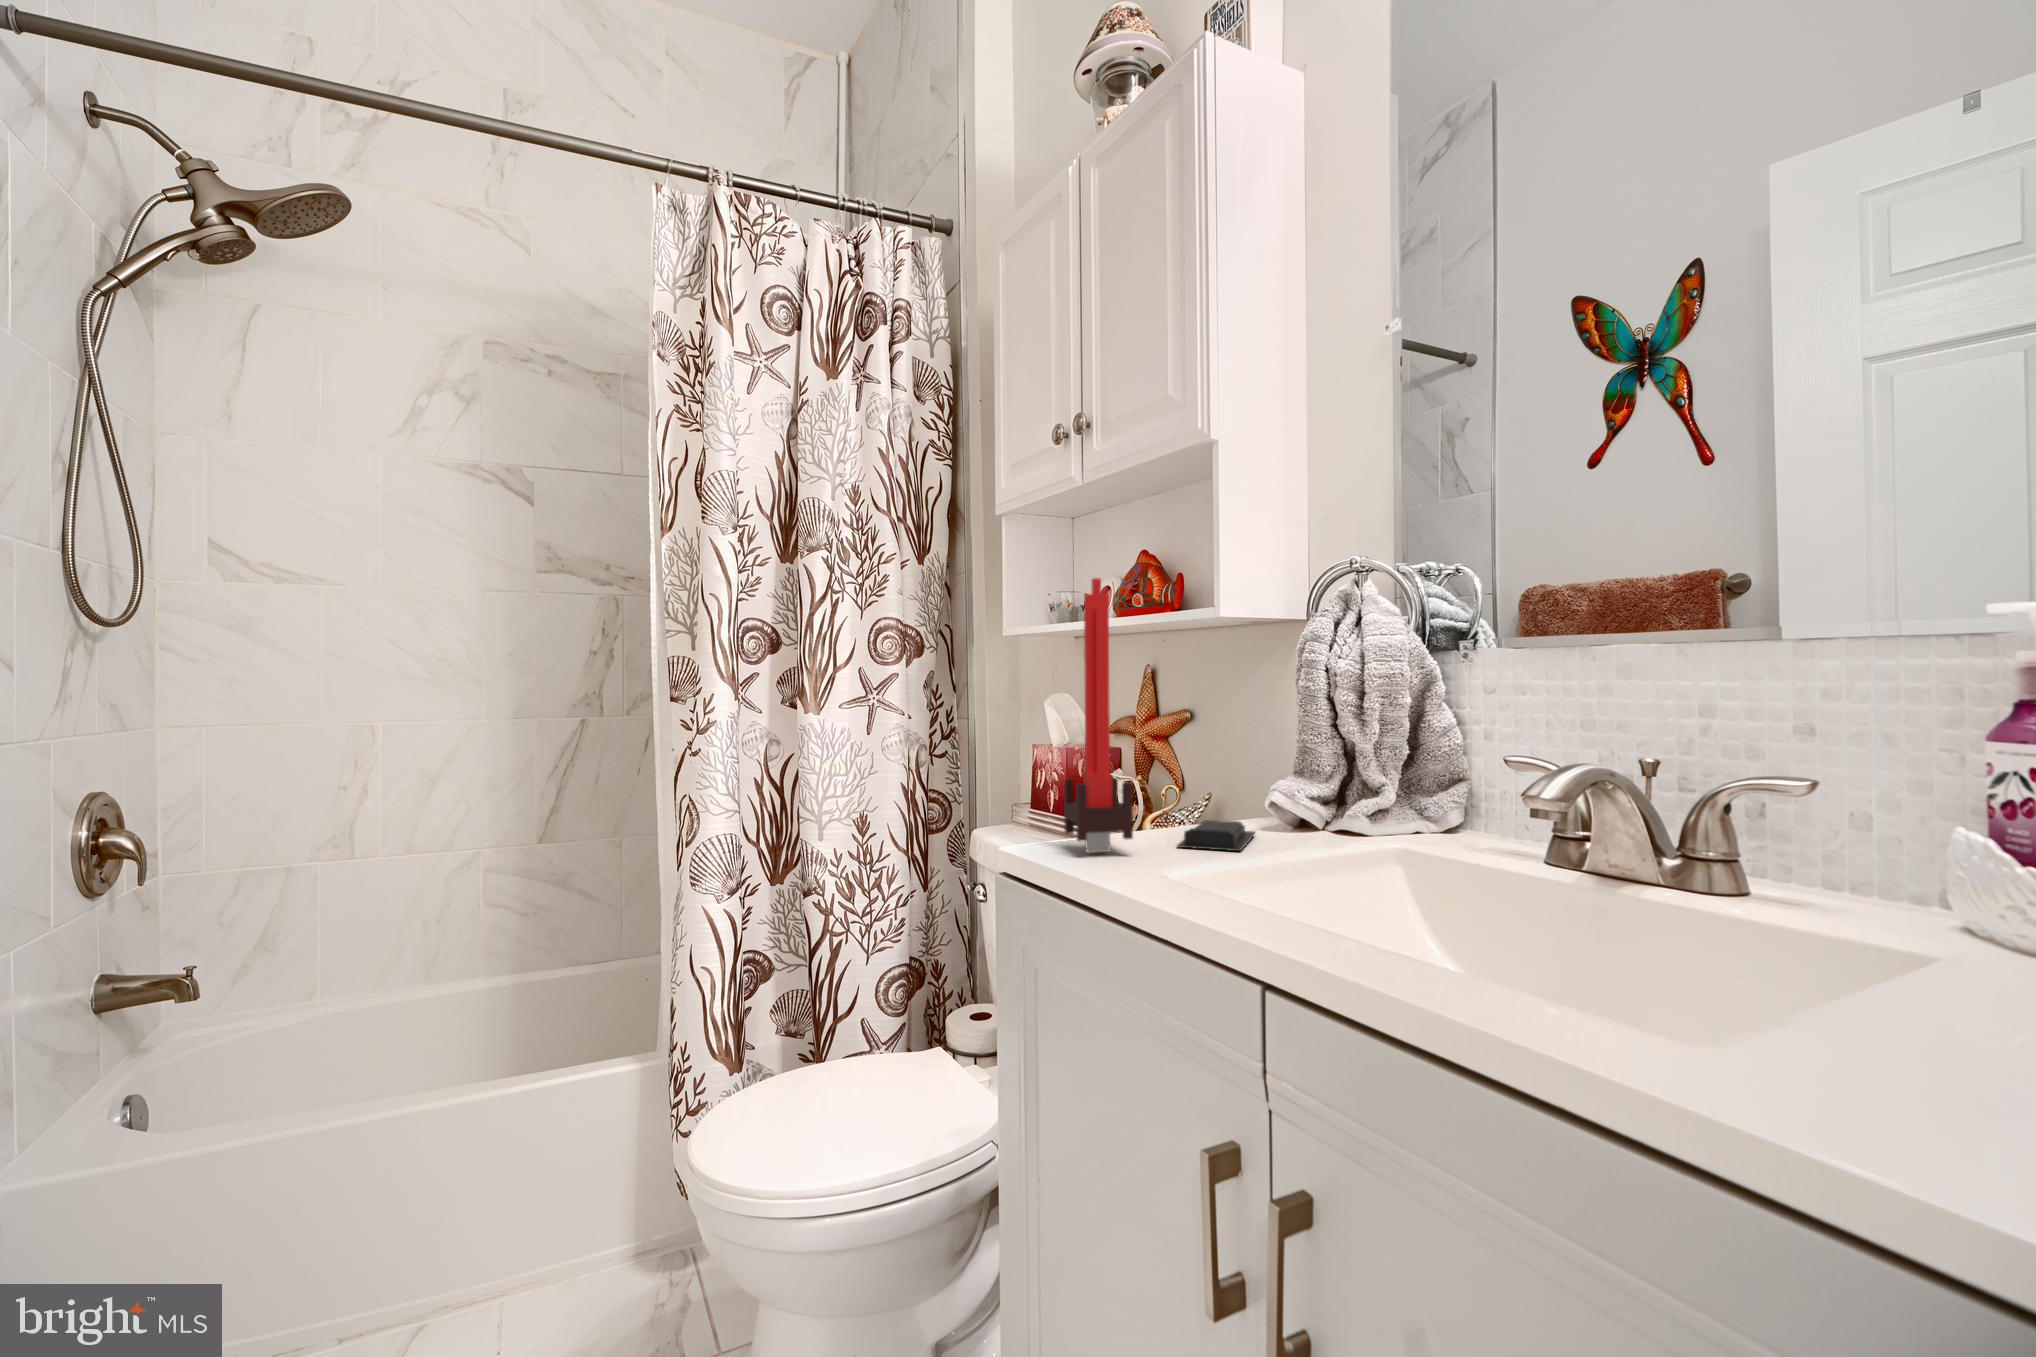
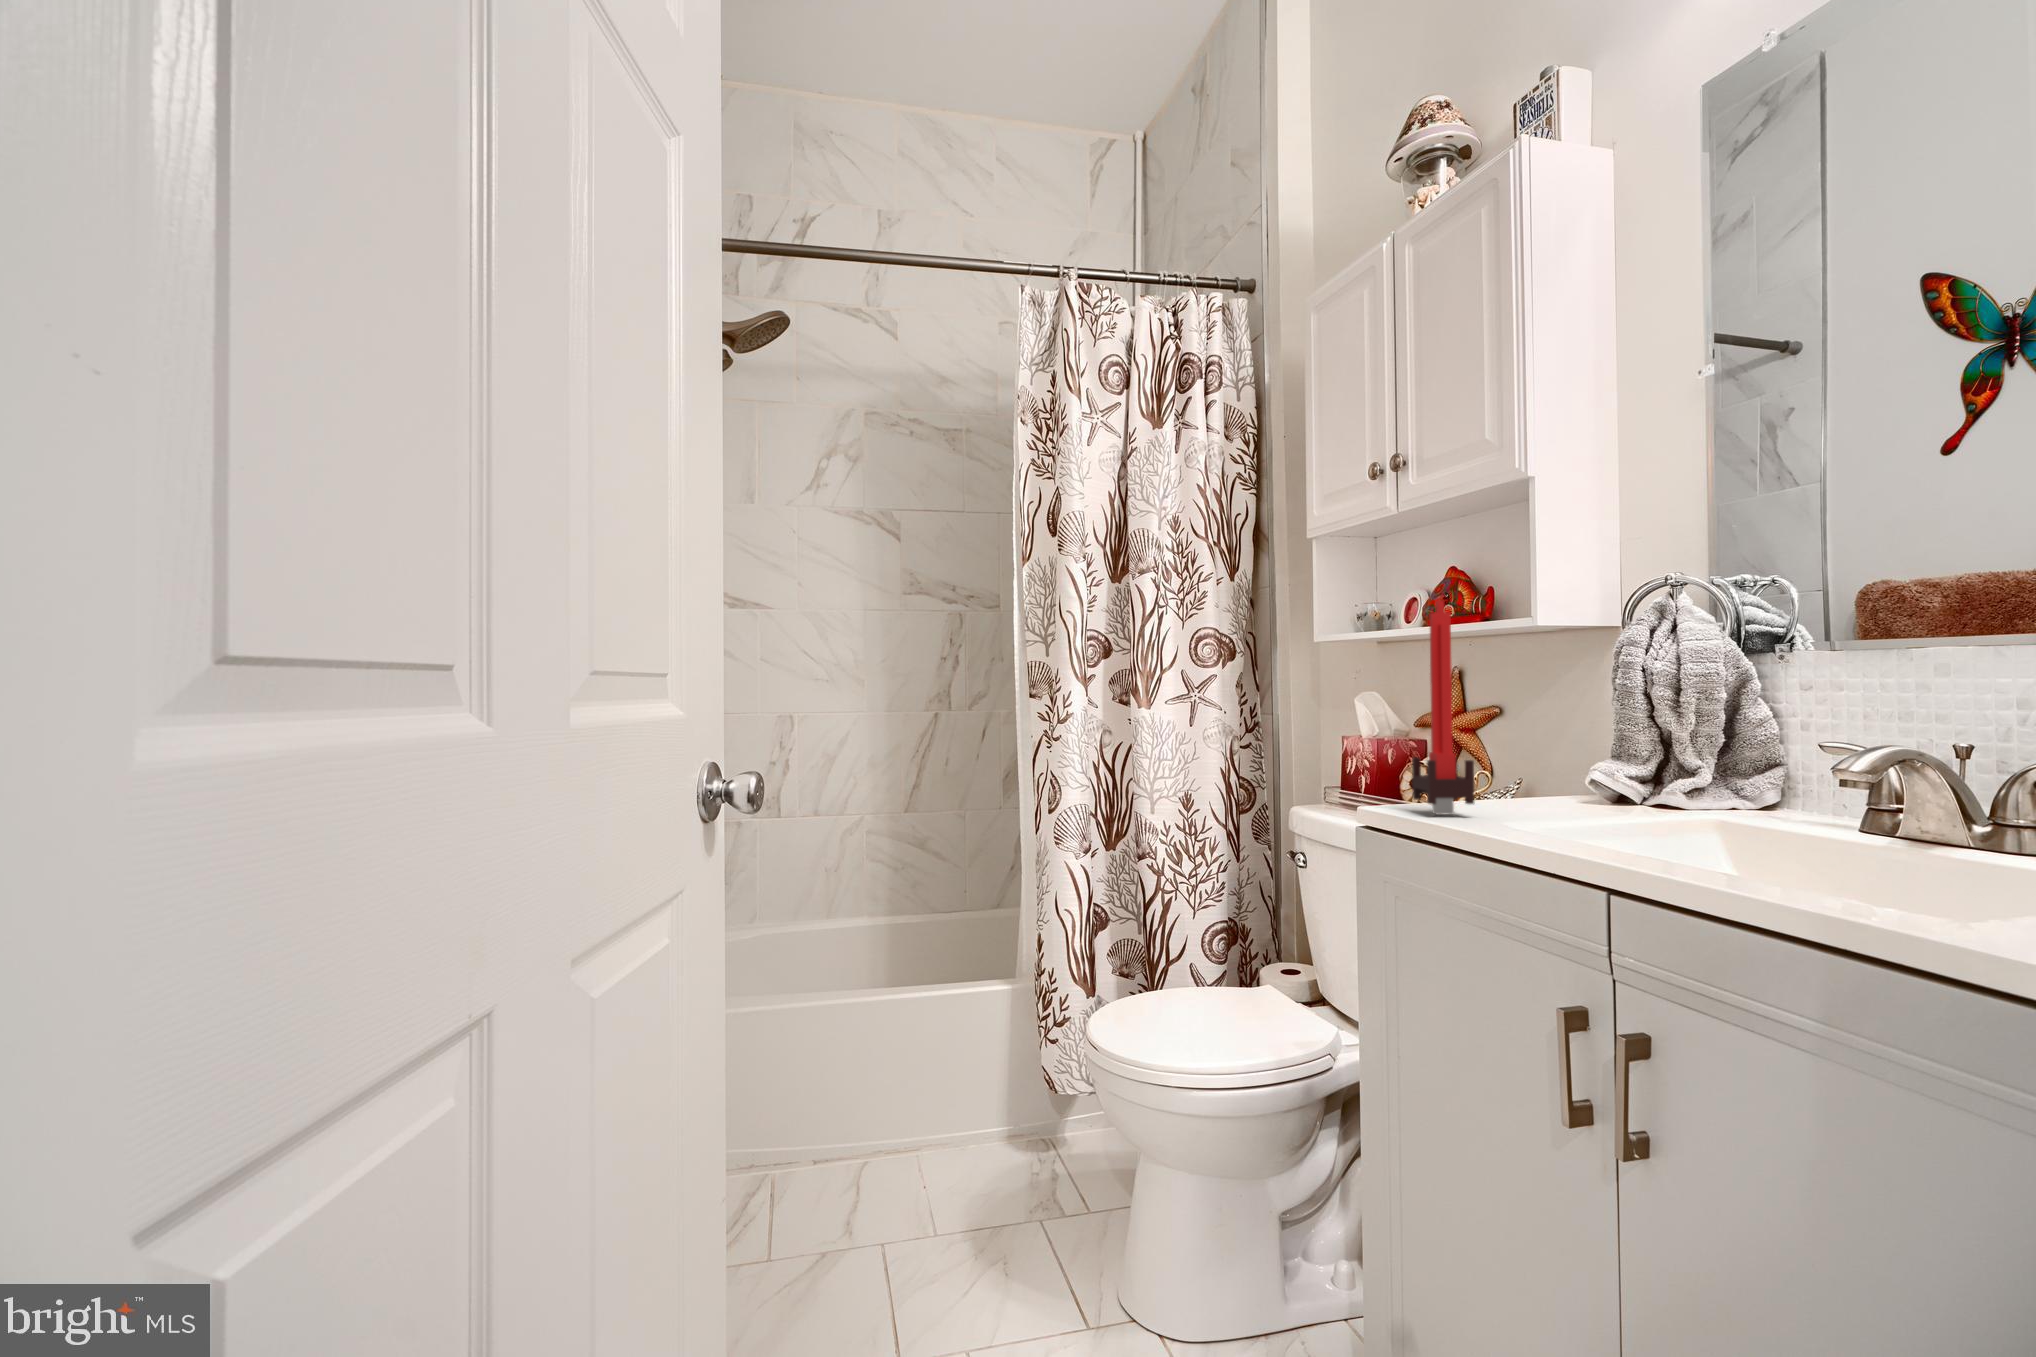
soap bar: present [1177,820,1255,851] -> none [1508,795,1576,818]

